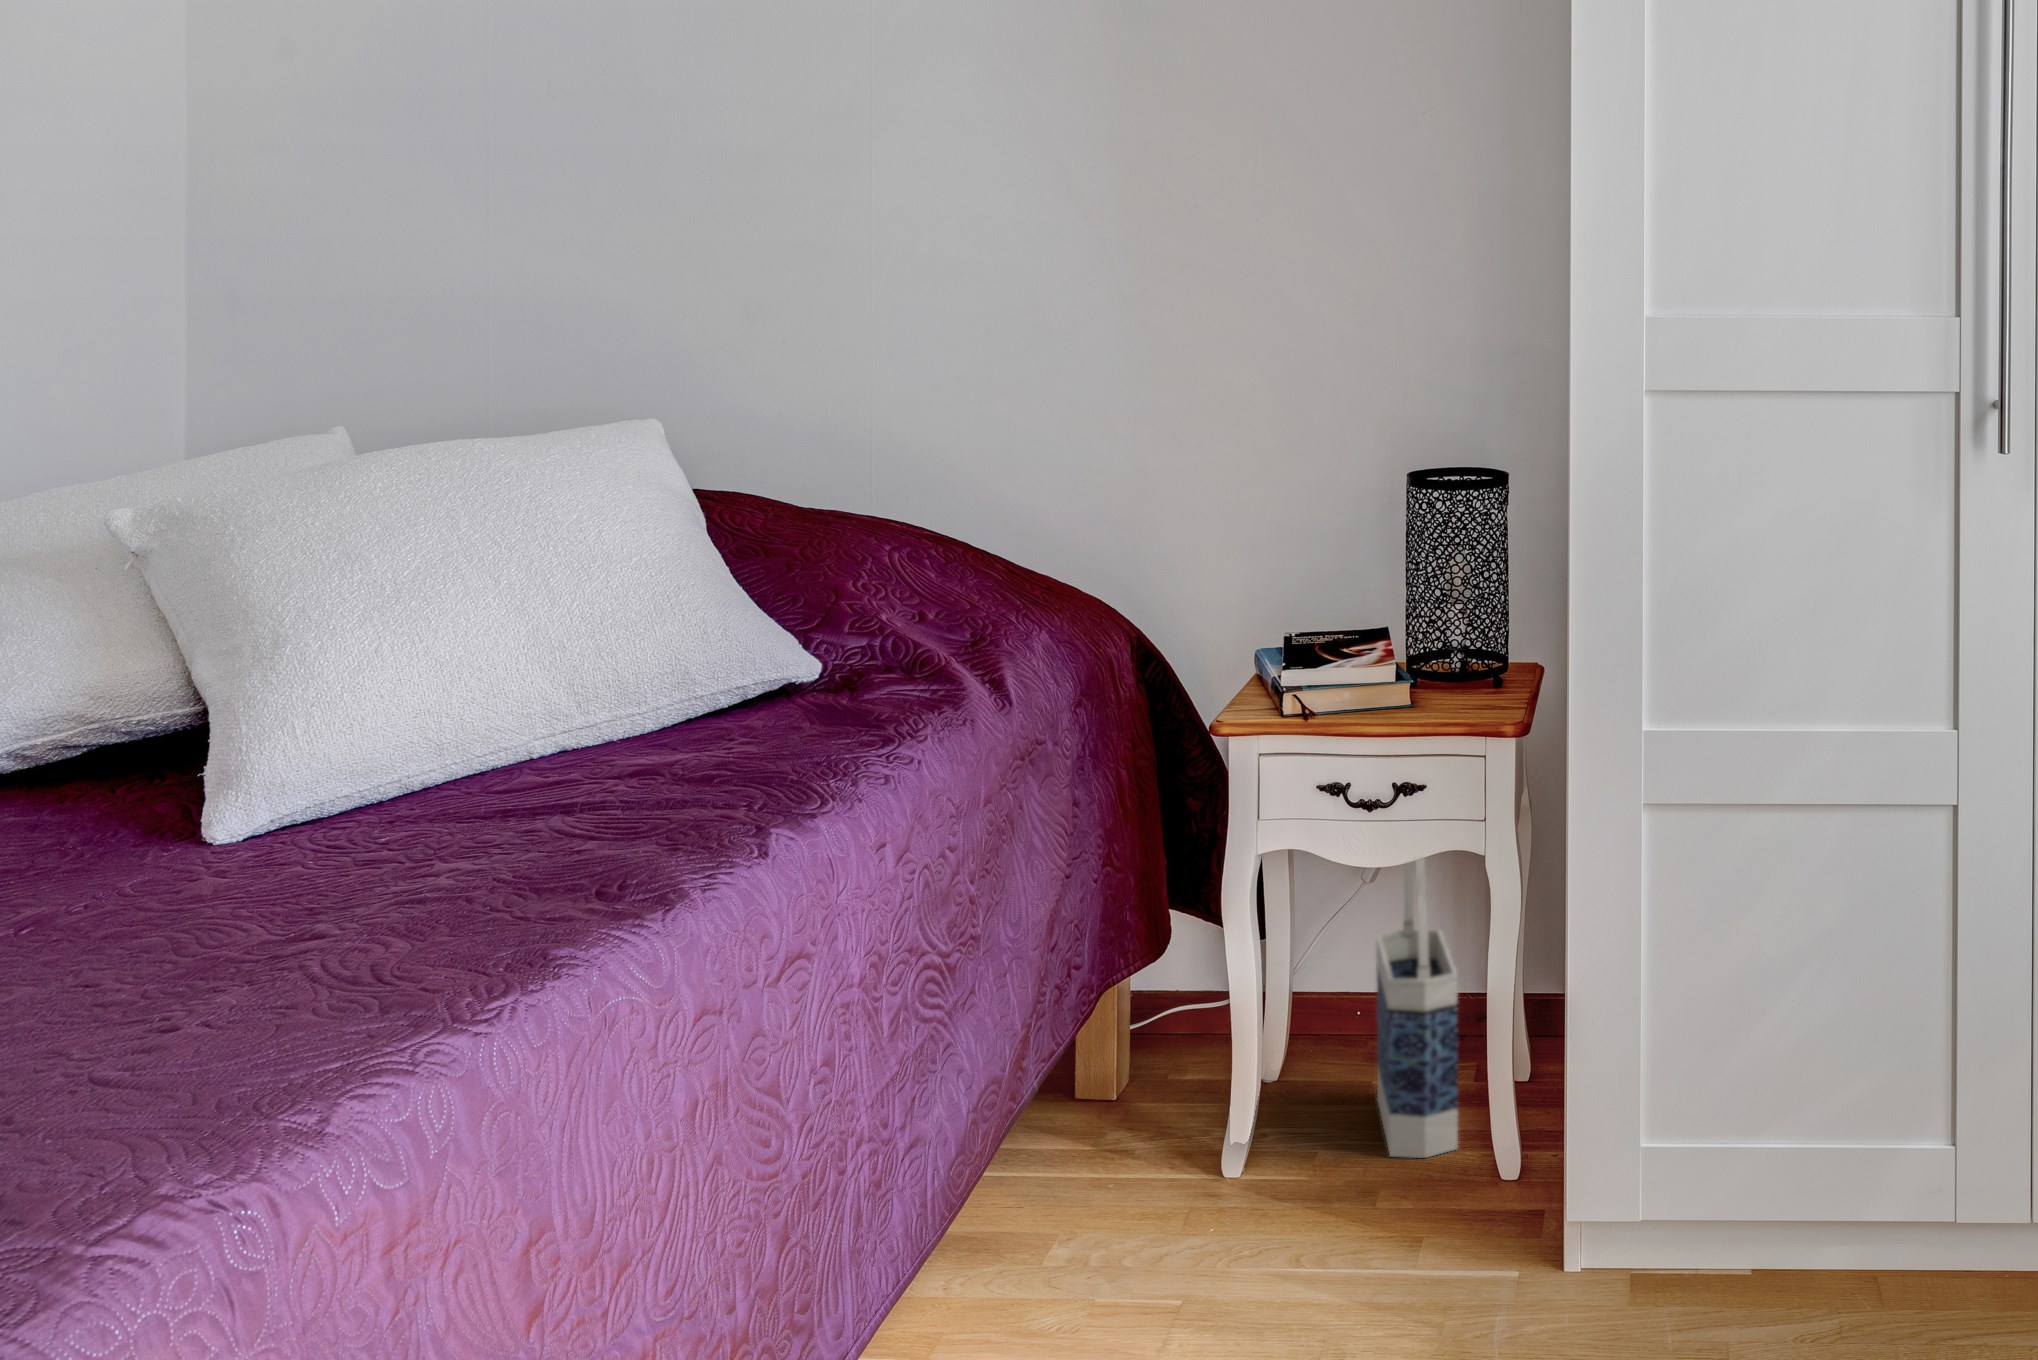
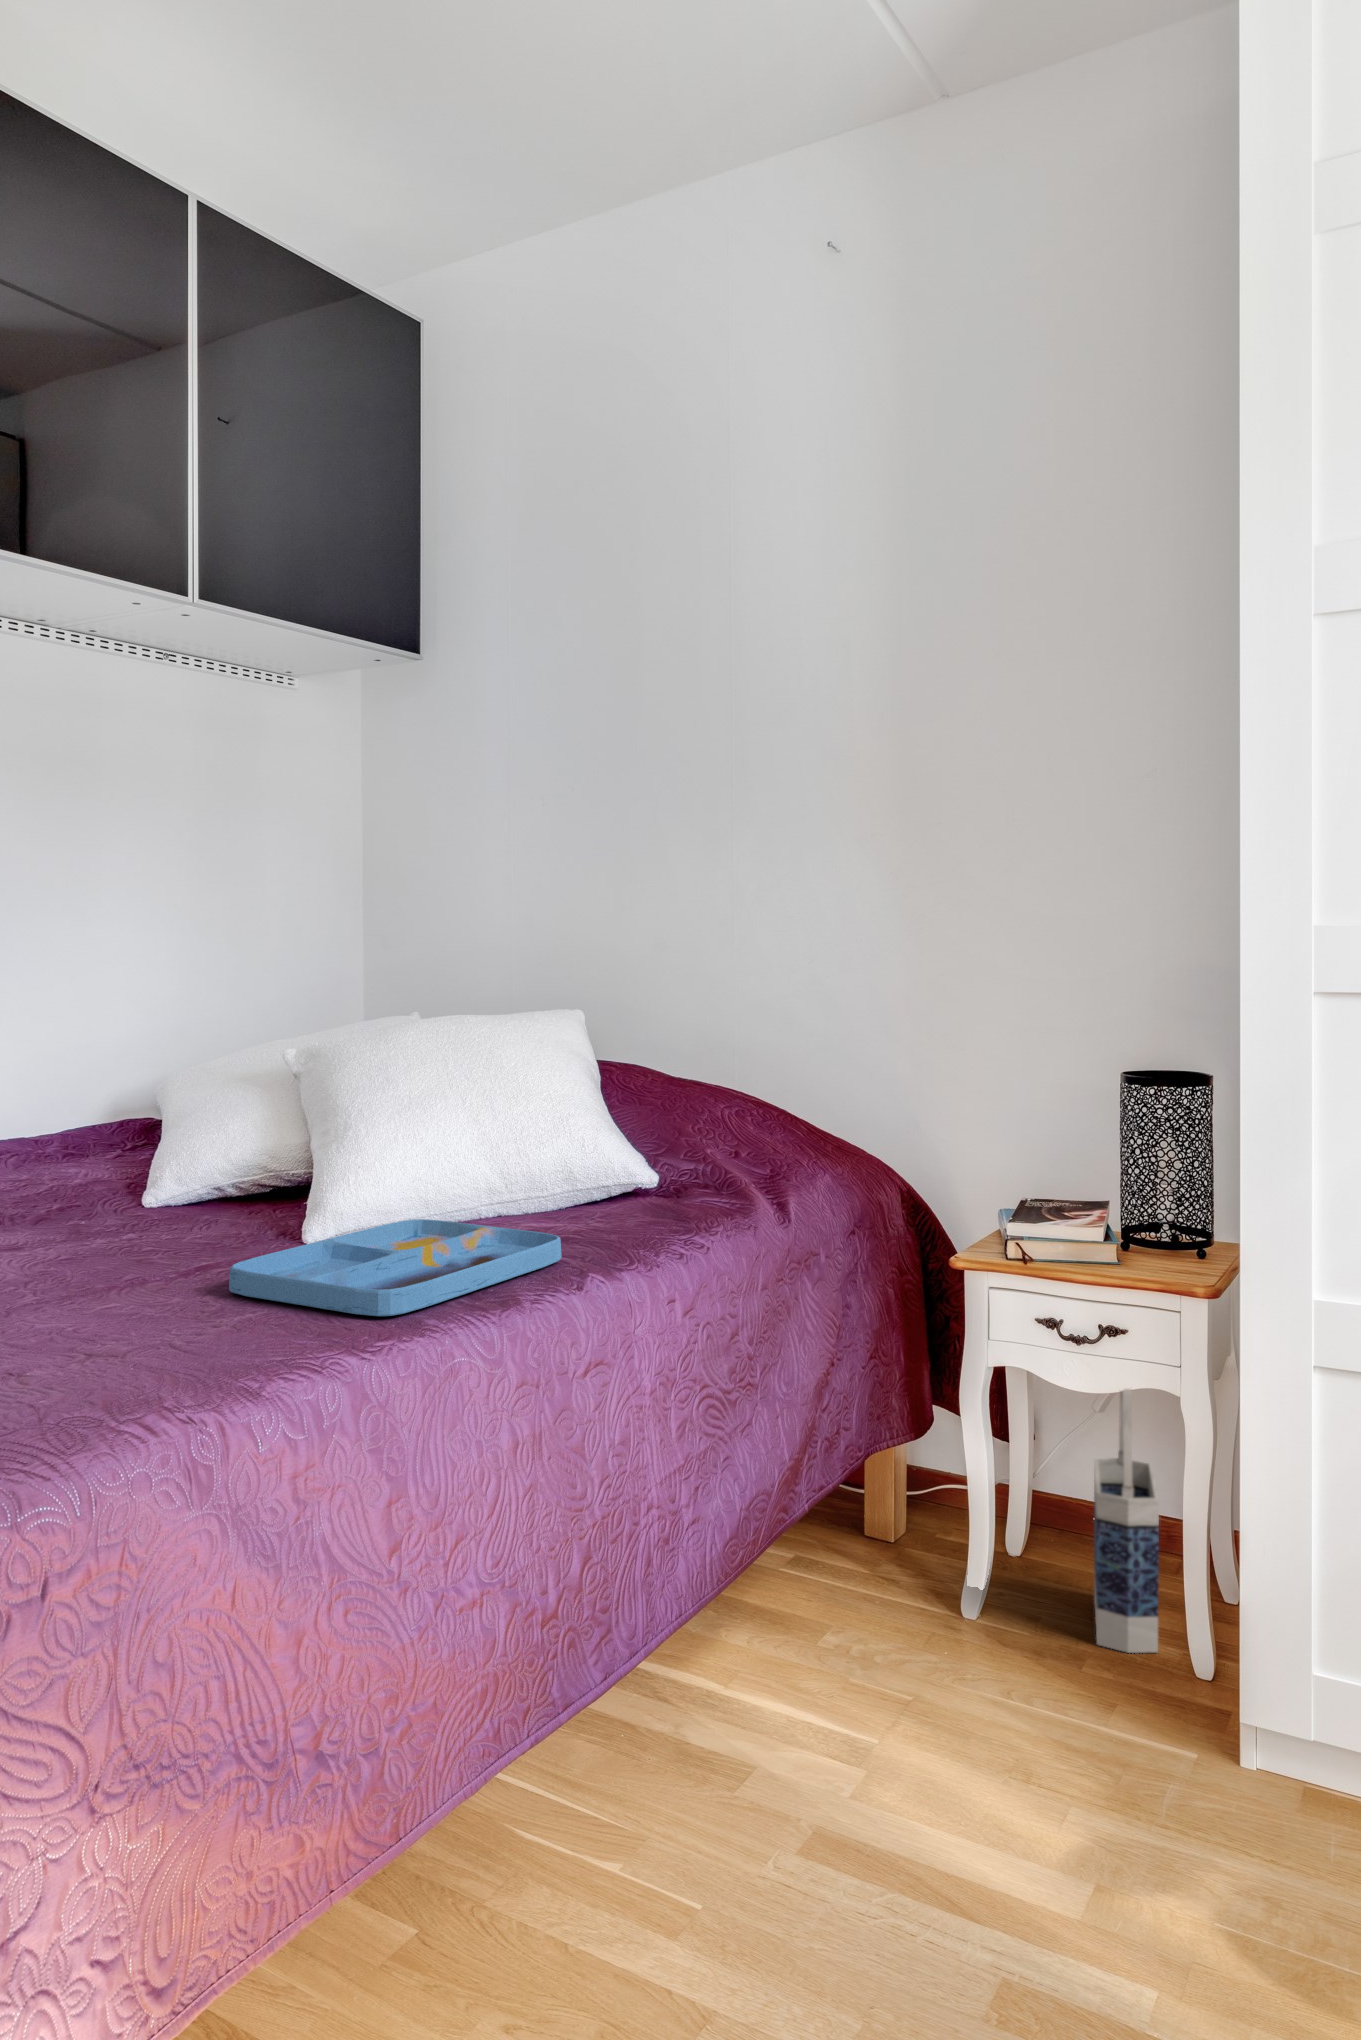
tray: none [168,779,718,963] -> present [229,1219,562,1316]

